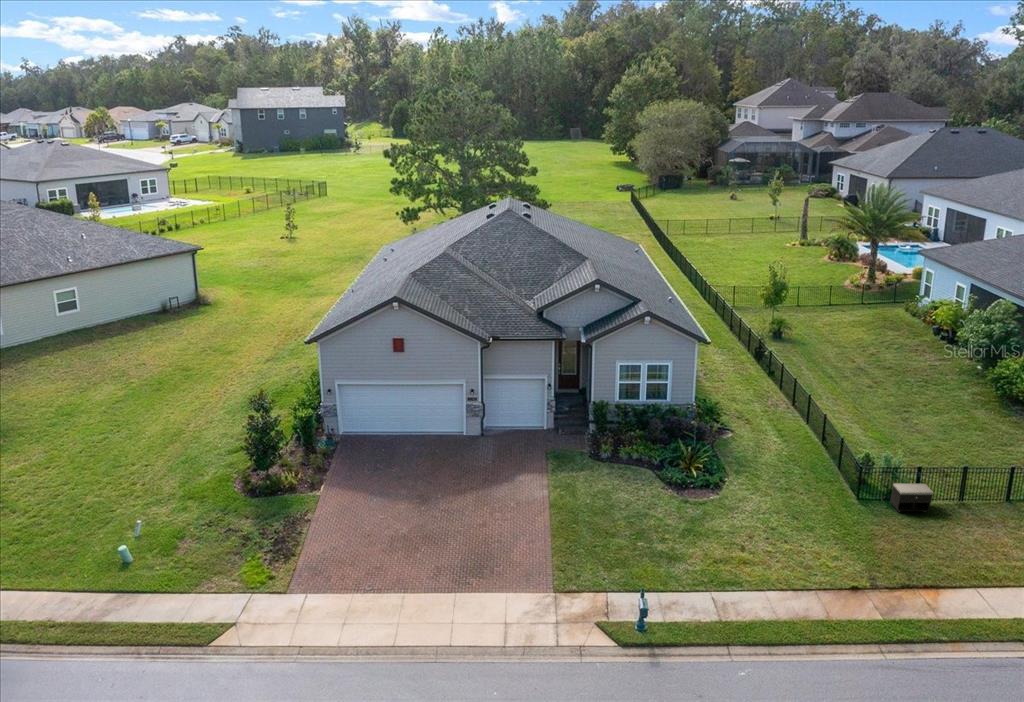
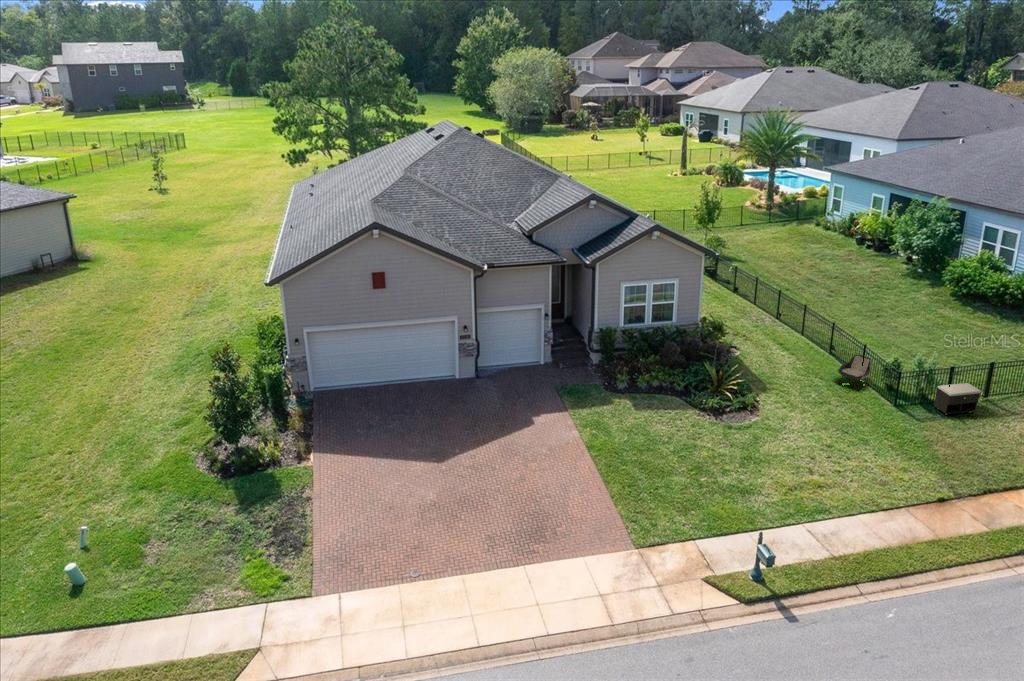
lounge chair: none [808,447,840,482] -> present [838,355,872,392]

